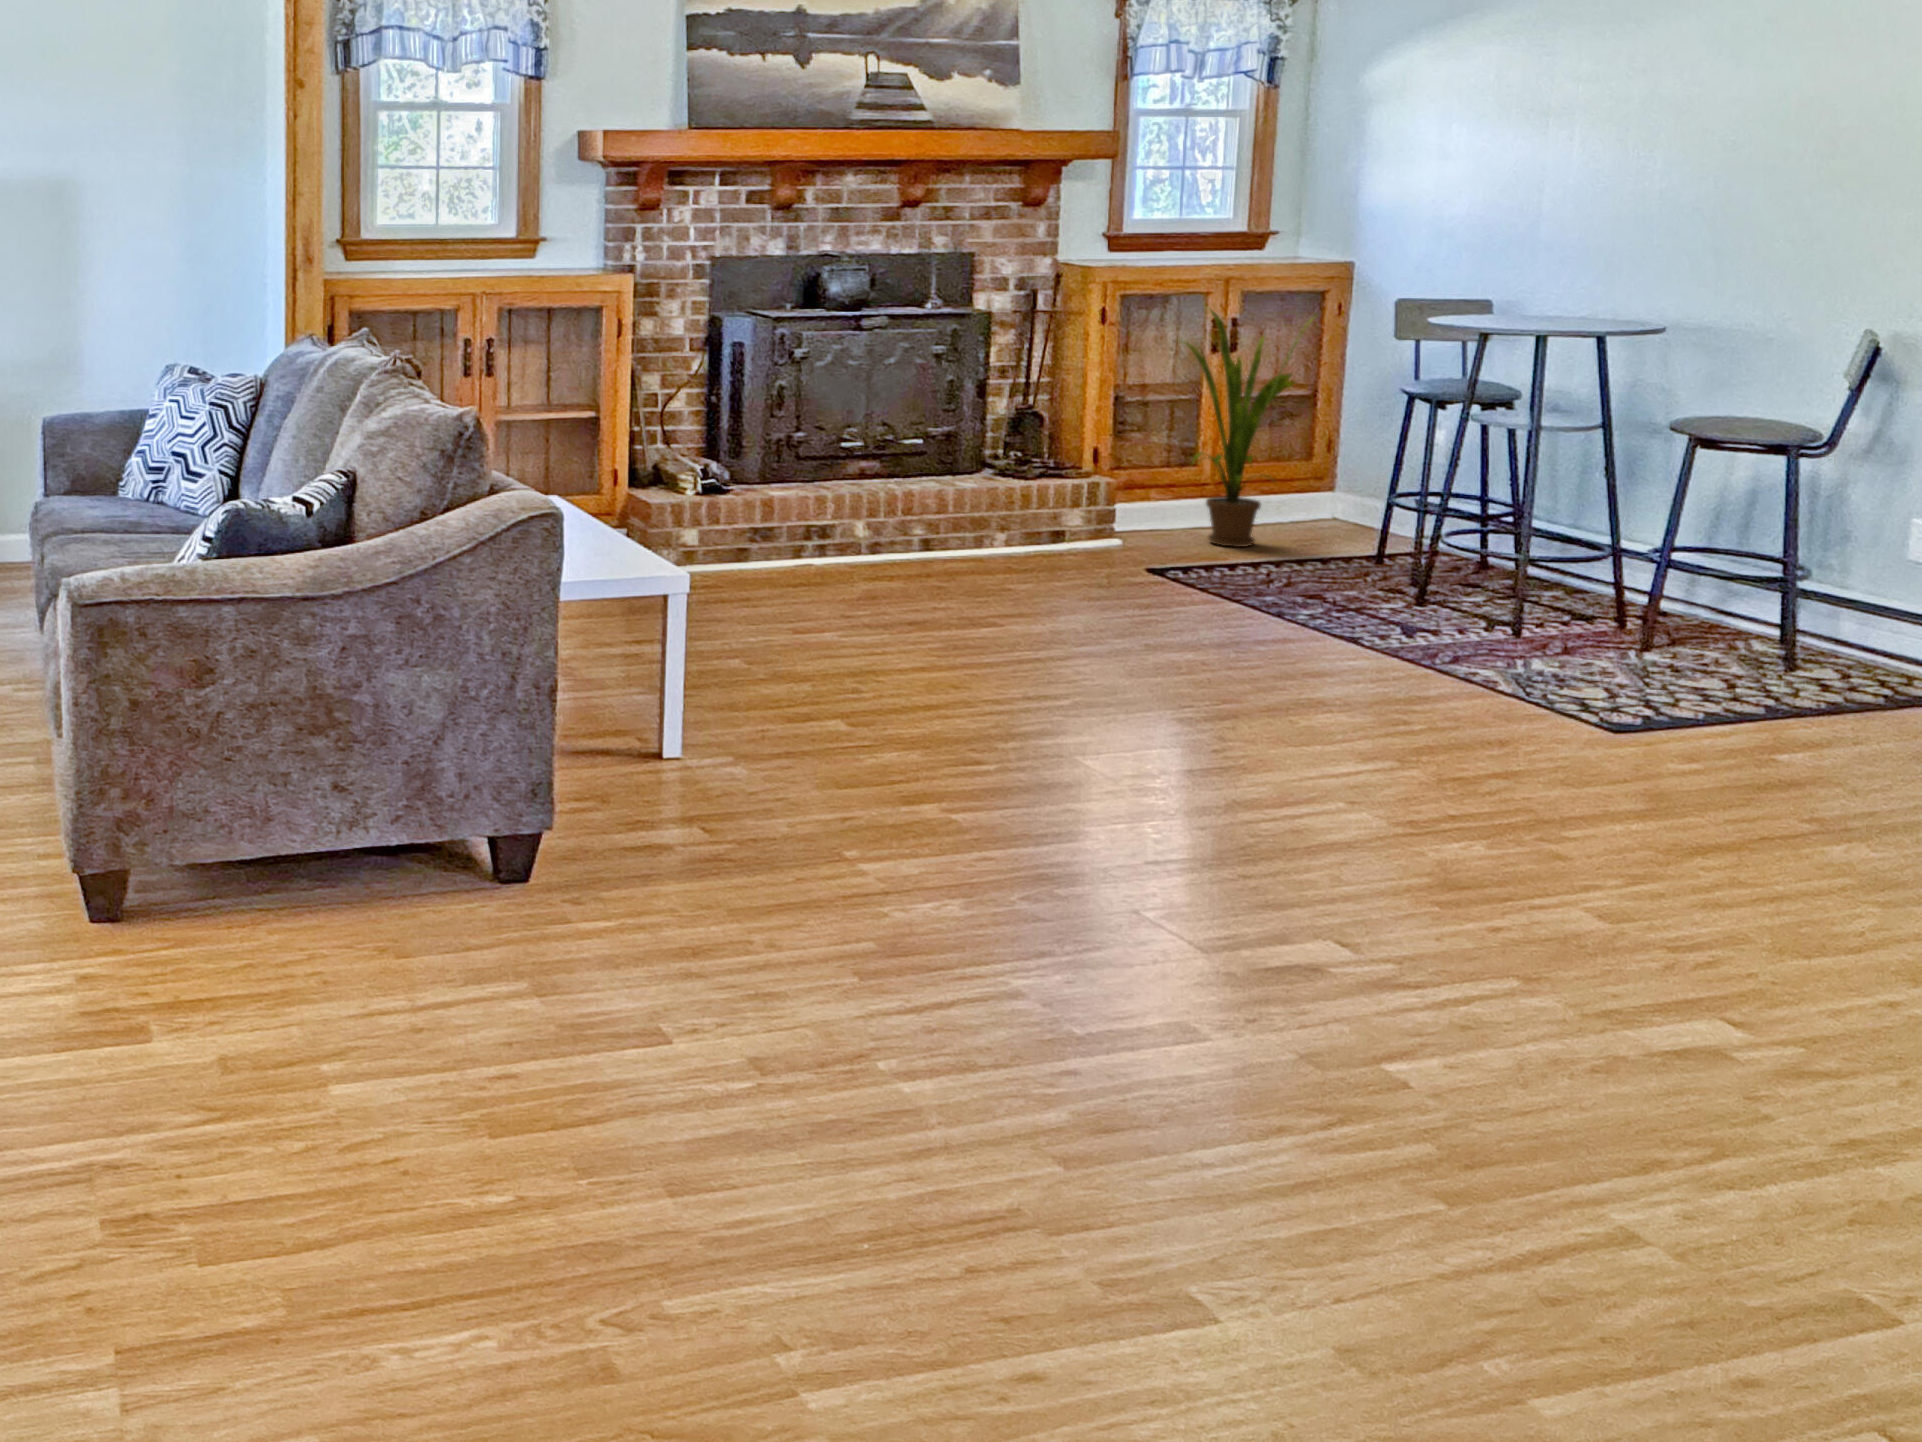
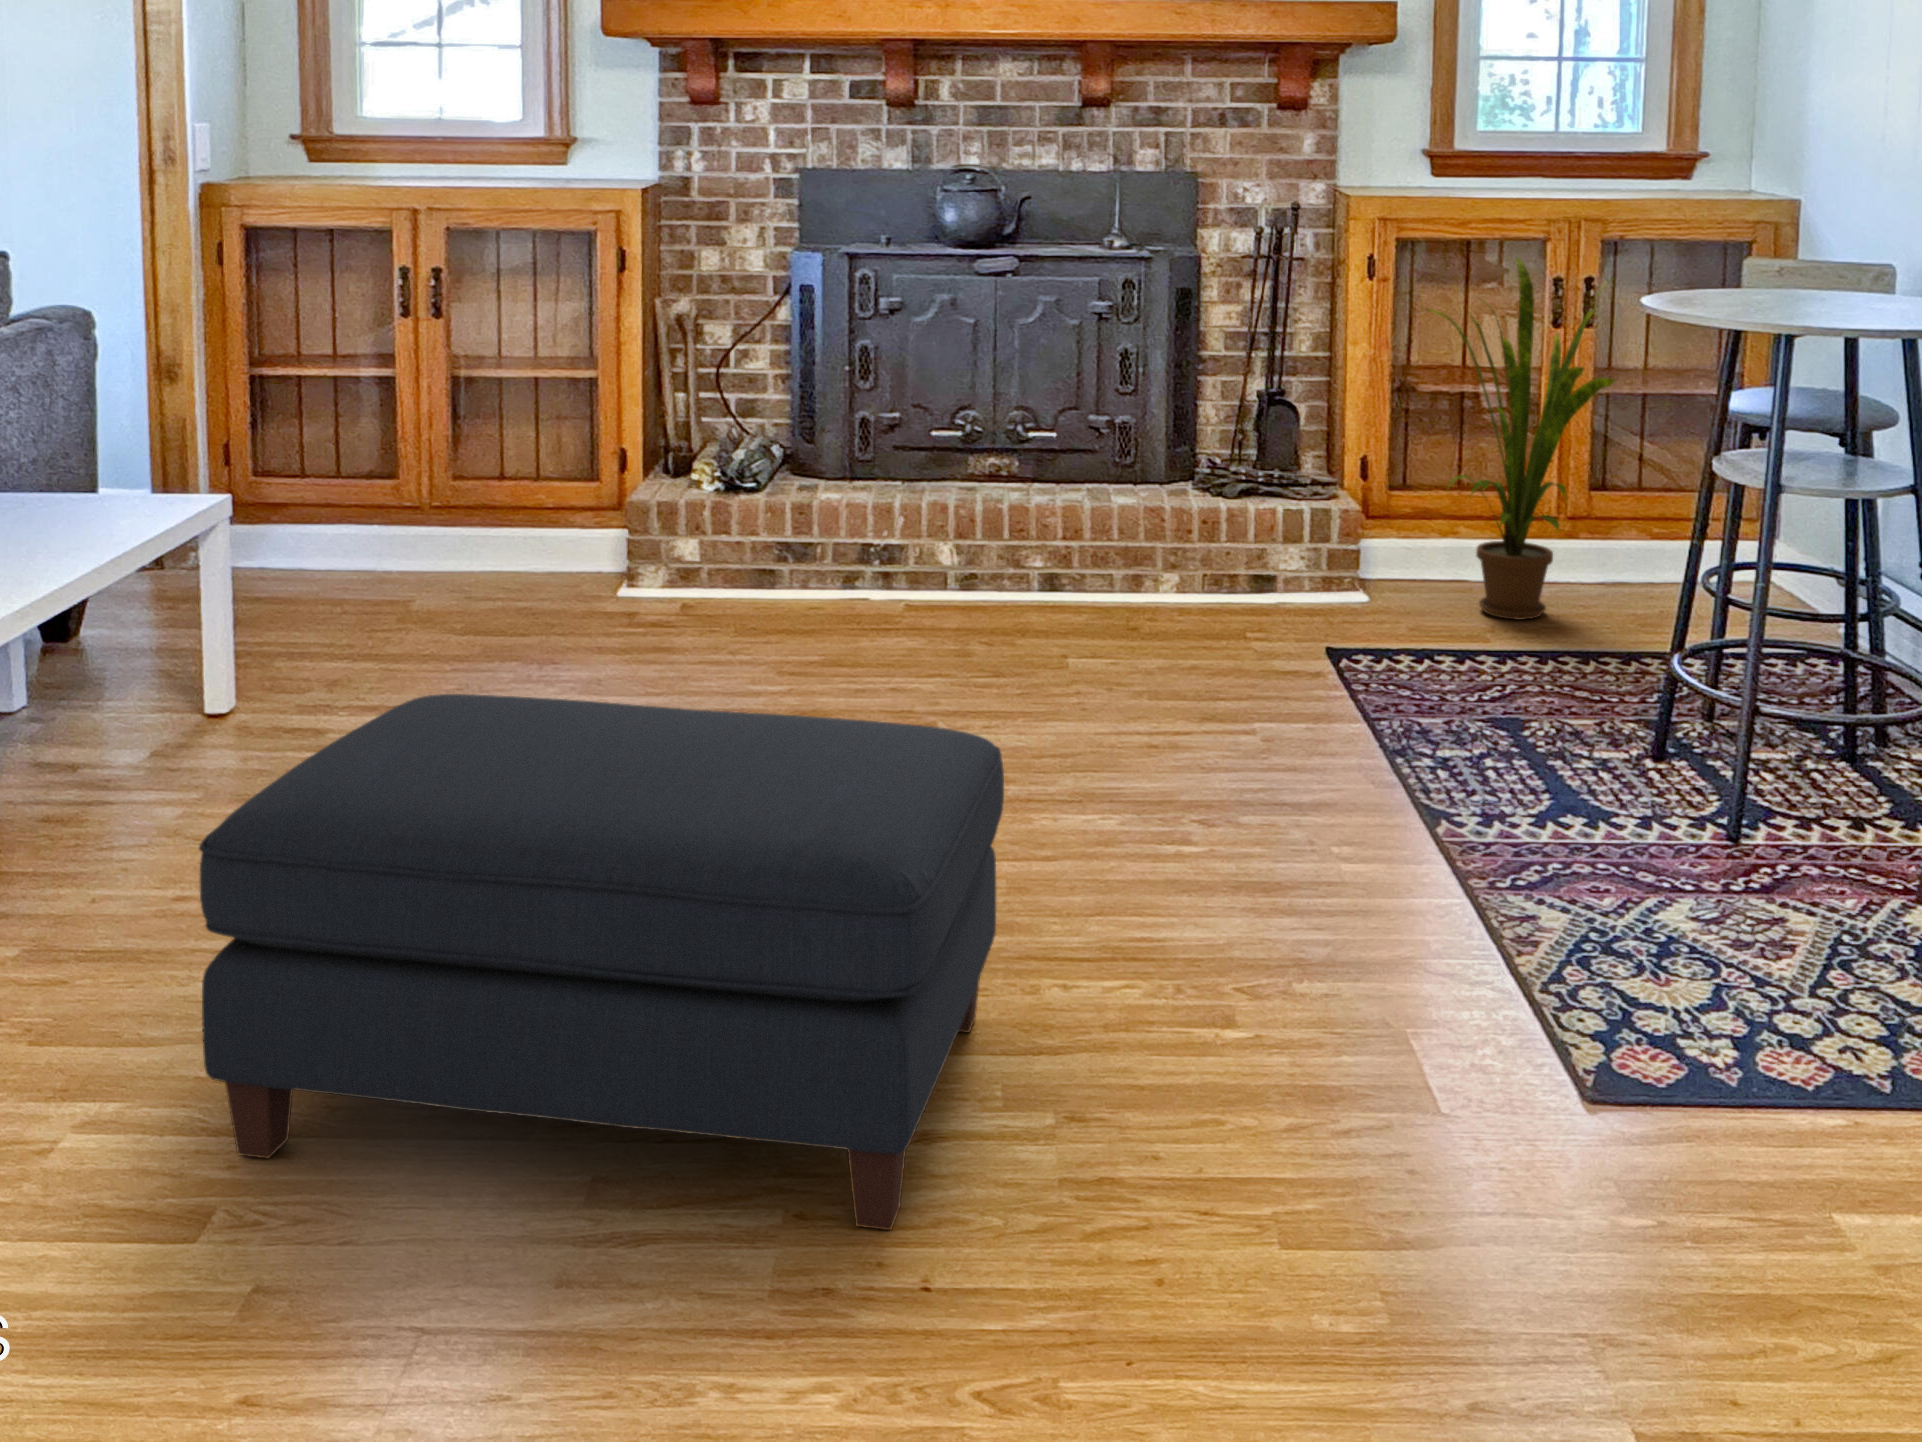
ottoman: none [1041,565,1530,811] -> present [199,694,1004,1230]

